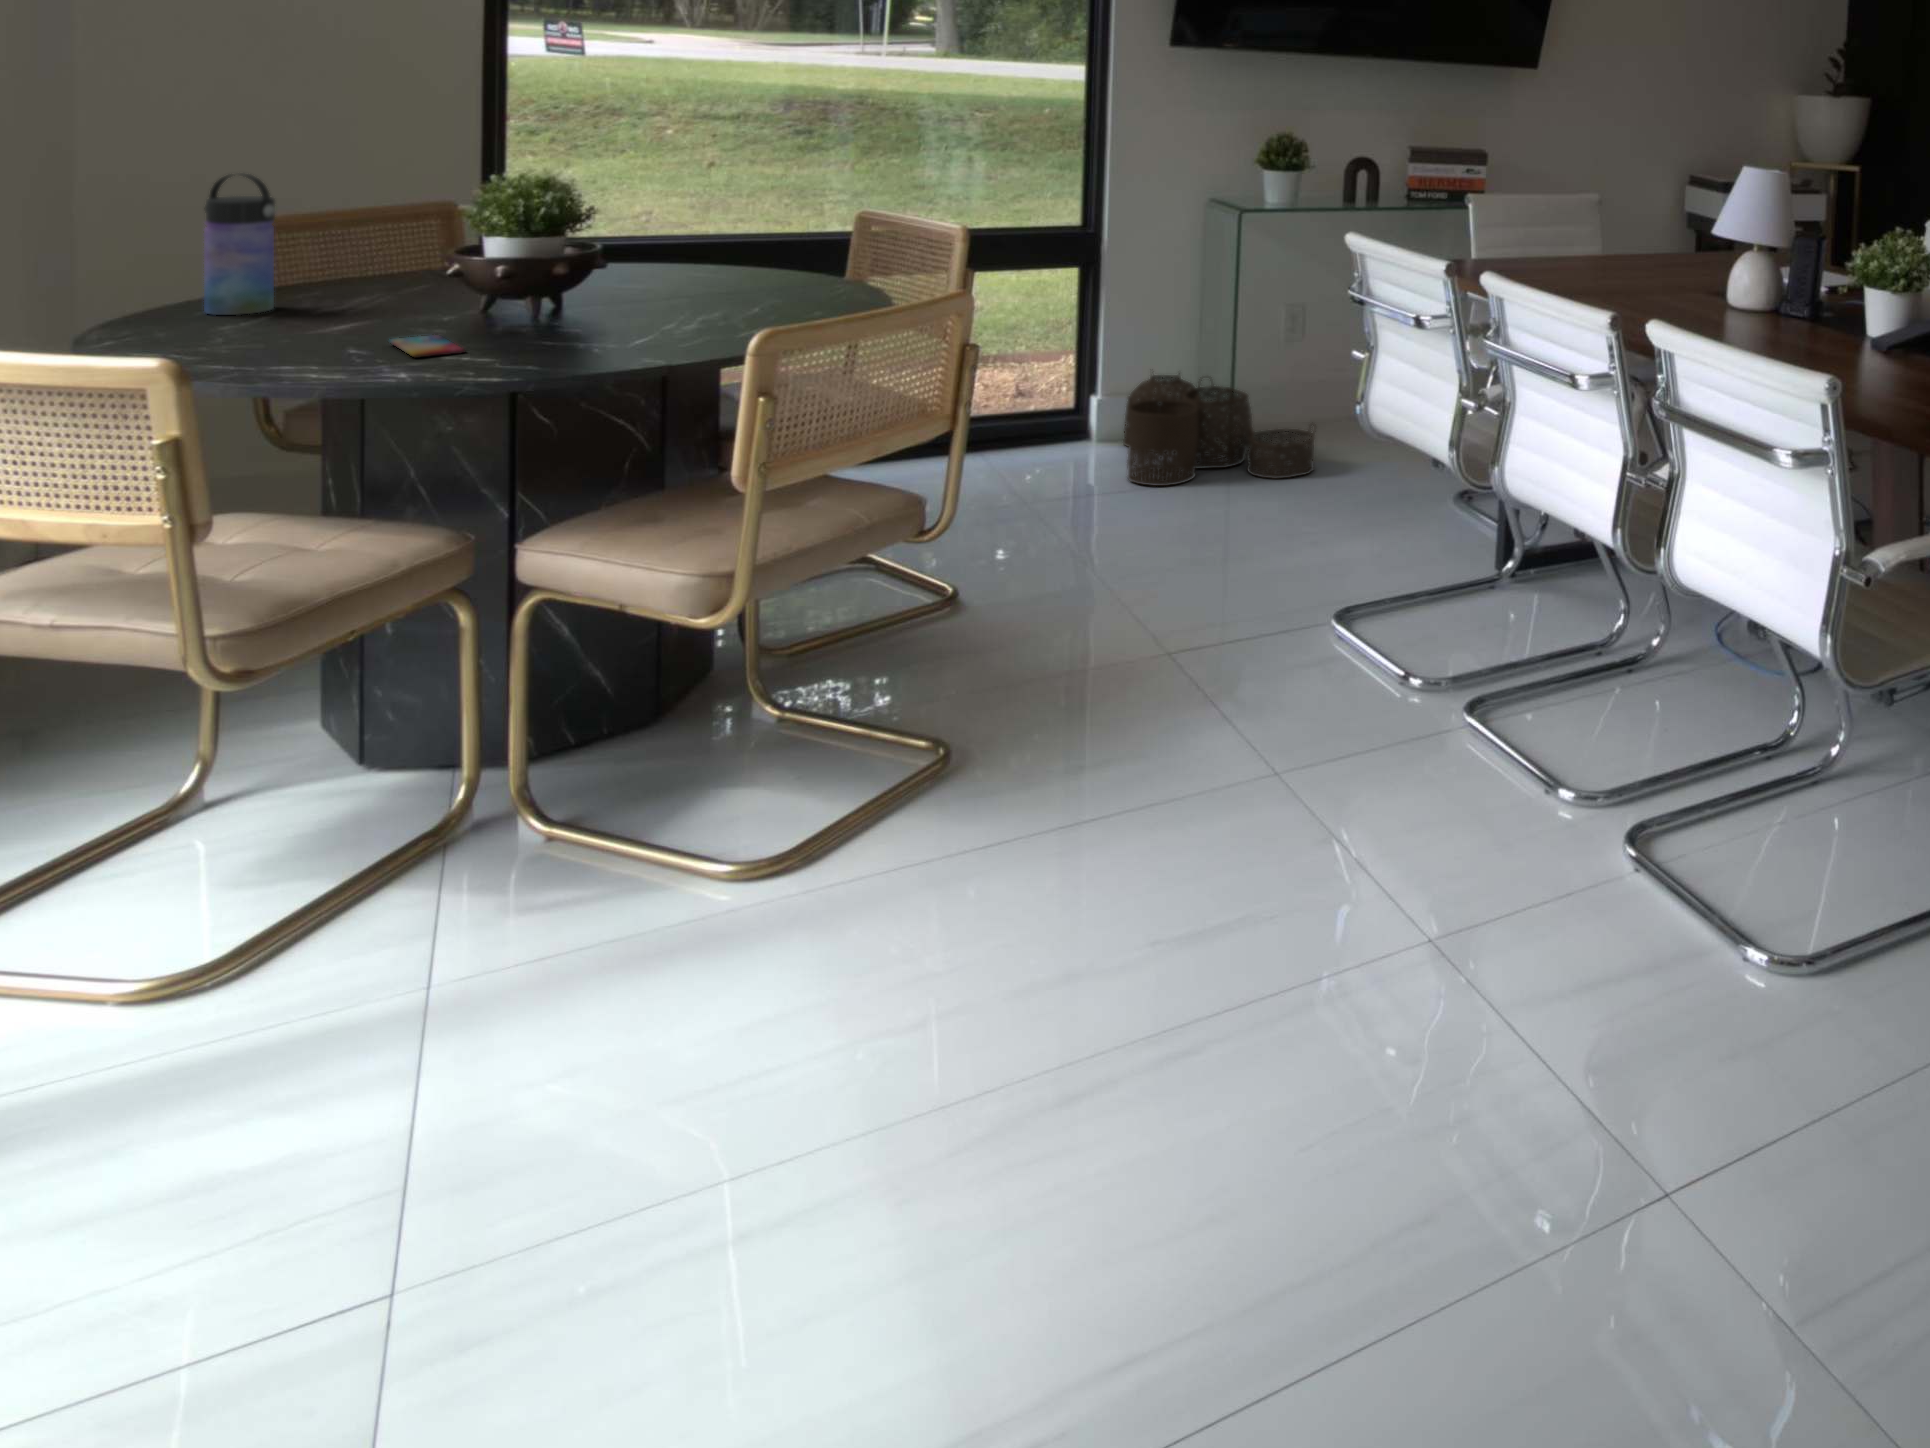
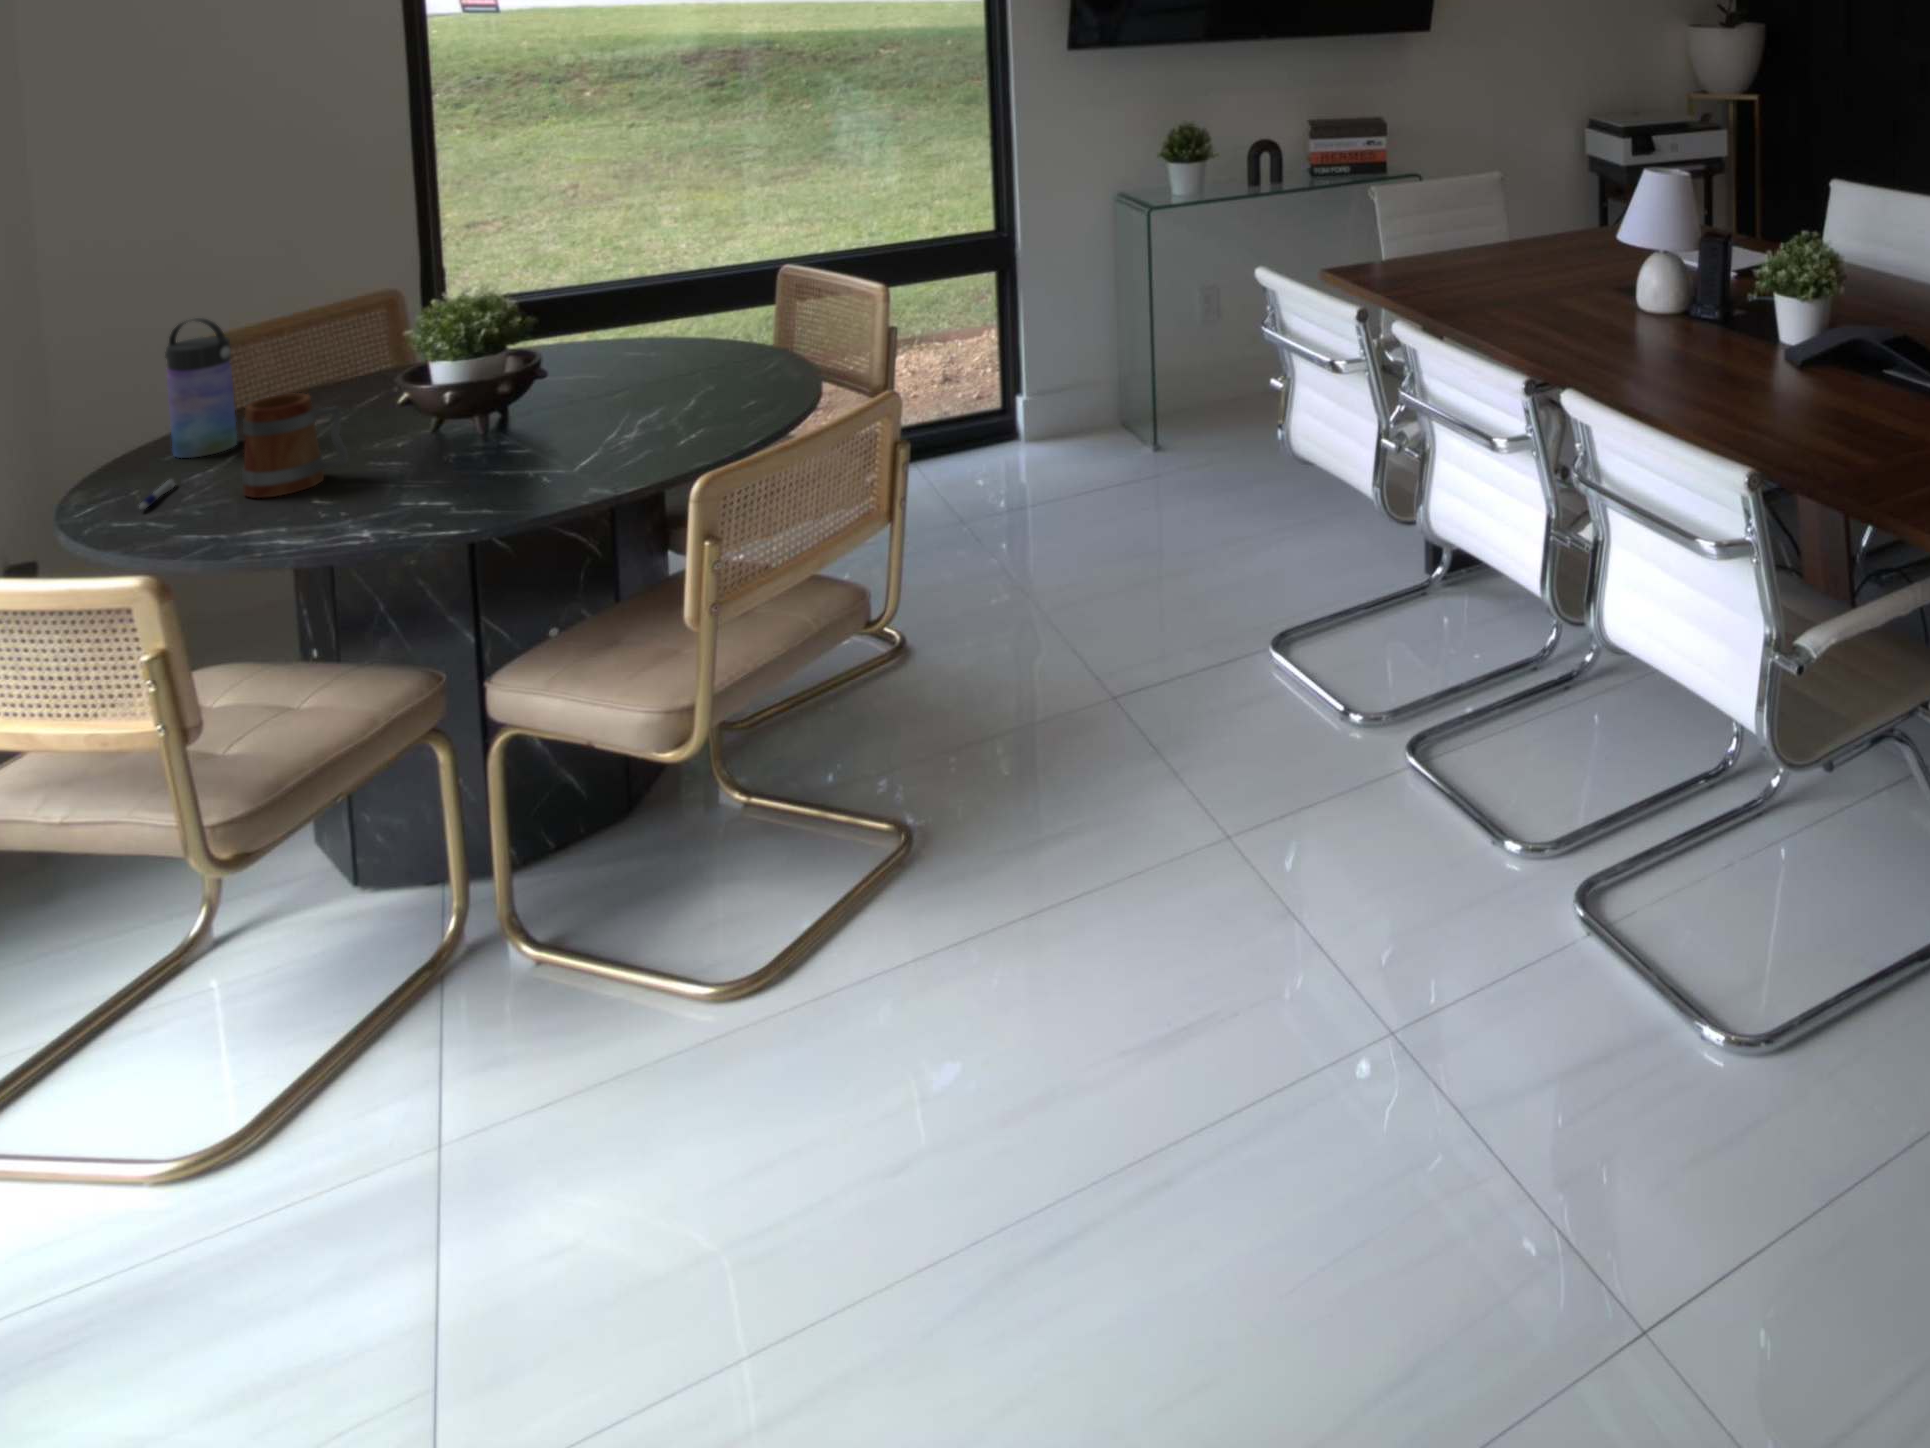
mug: none [275,245,390,344] -> present [242,393,348,498]
pen: none [163,325,205,345] -> present [139,479,175,509]
smartphone: present [390,335,465,358] -> none [349,476,424,511]
woven basket: present [1123,373,1314,486] -> none [1051,368,1239,494]

